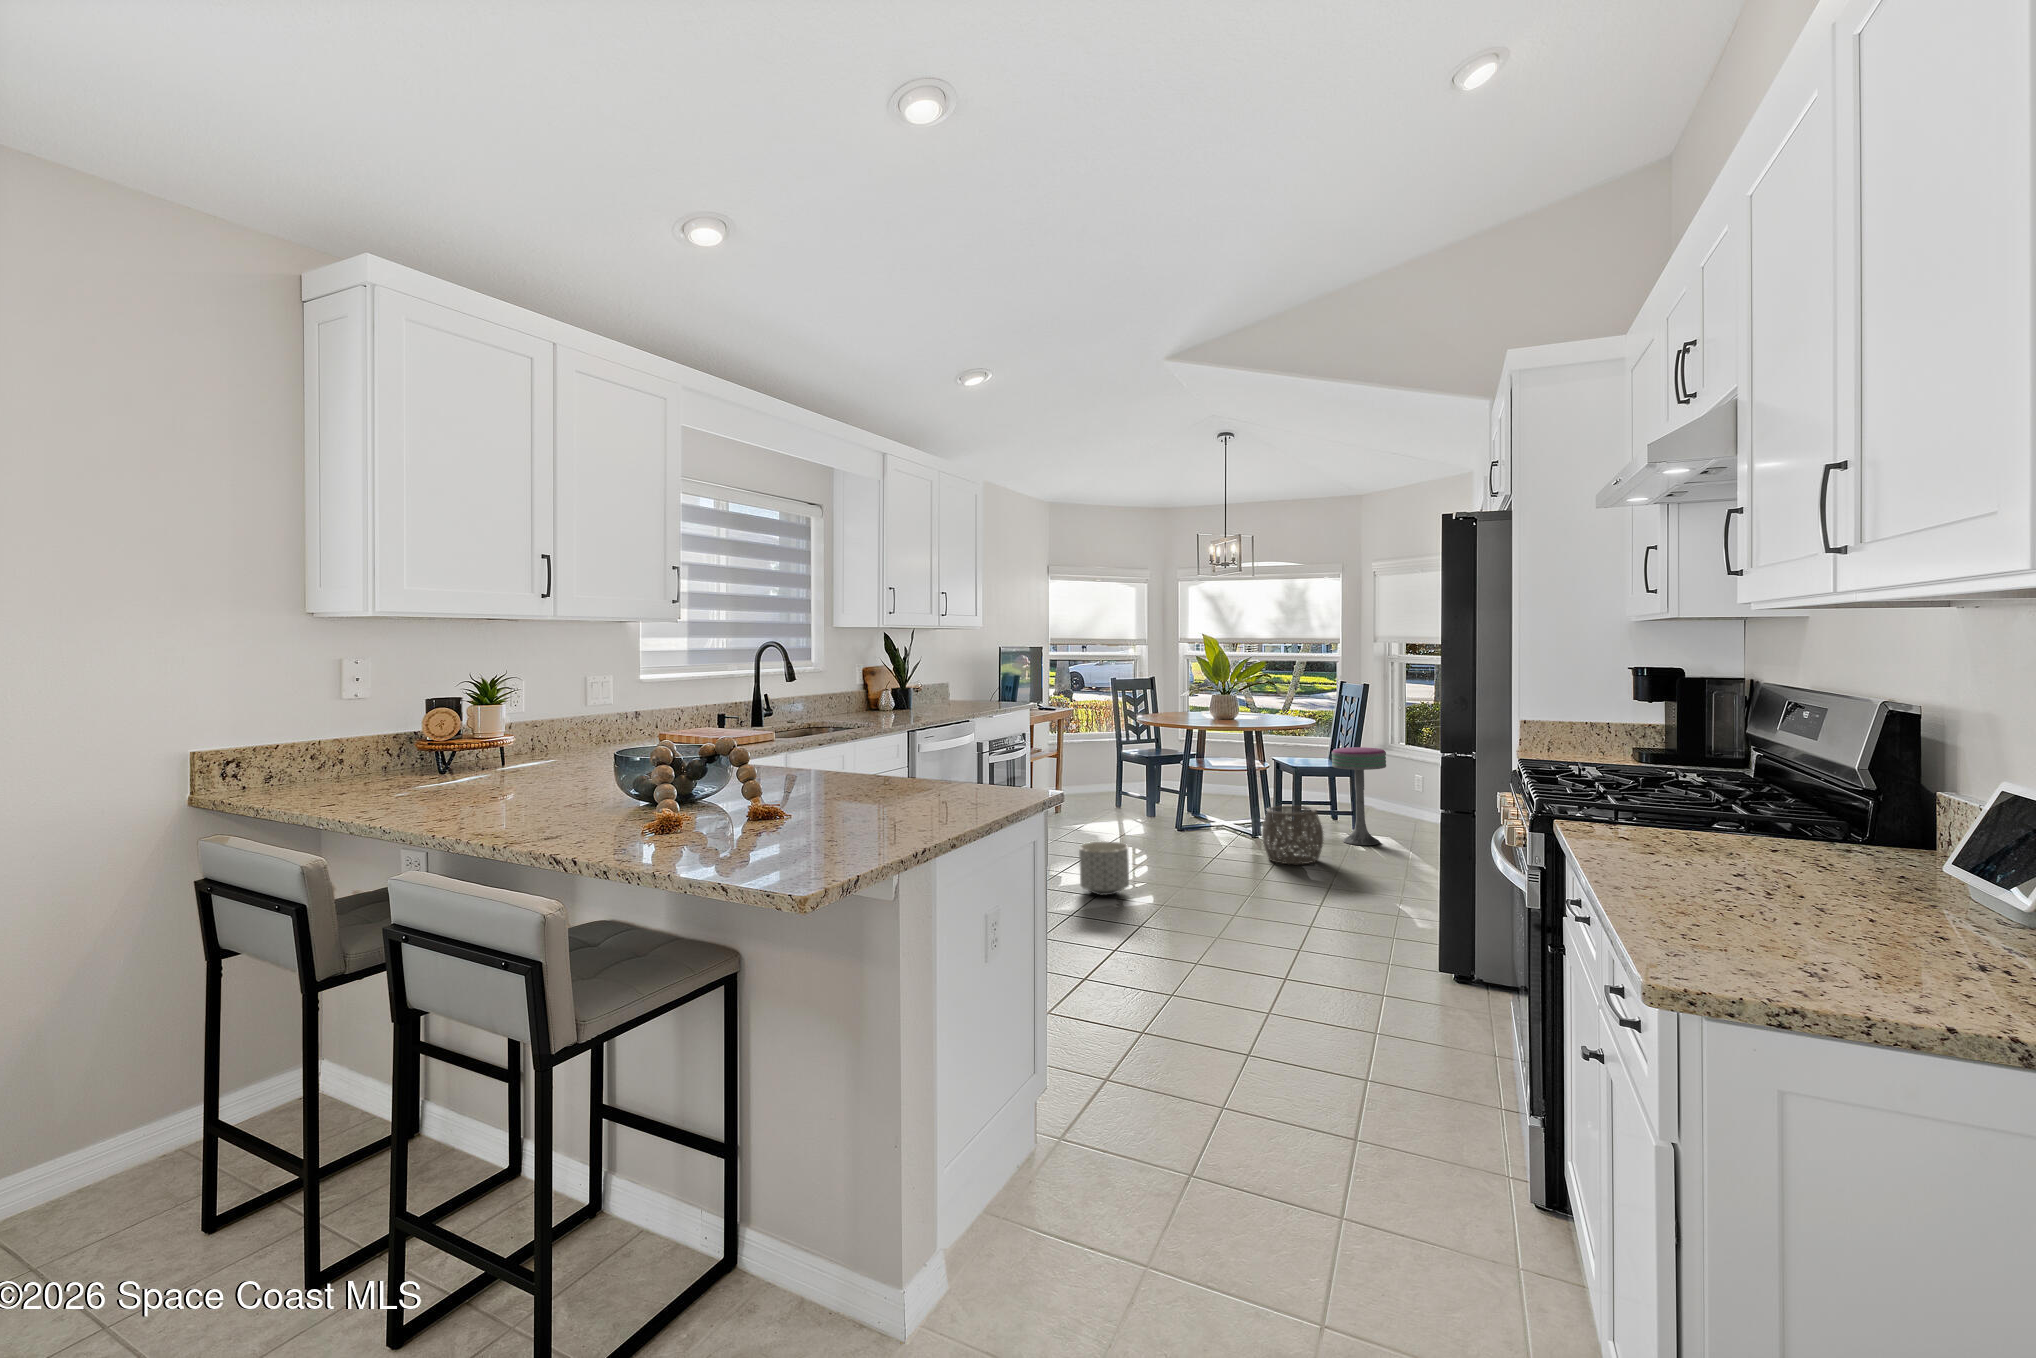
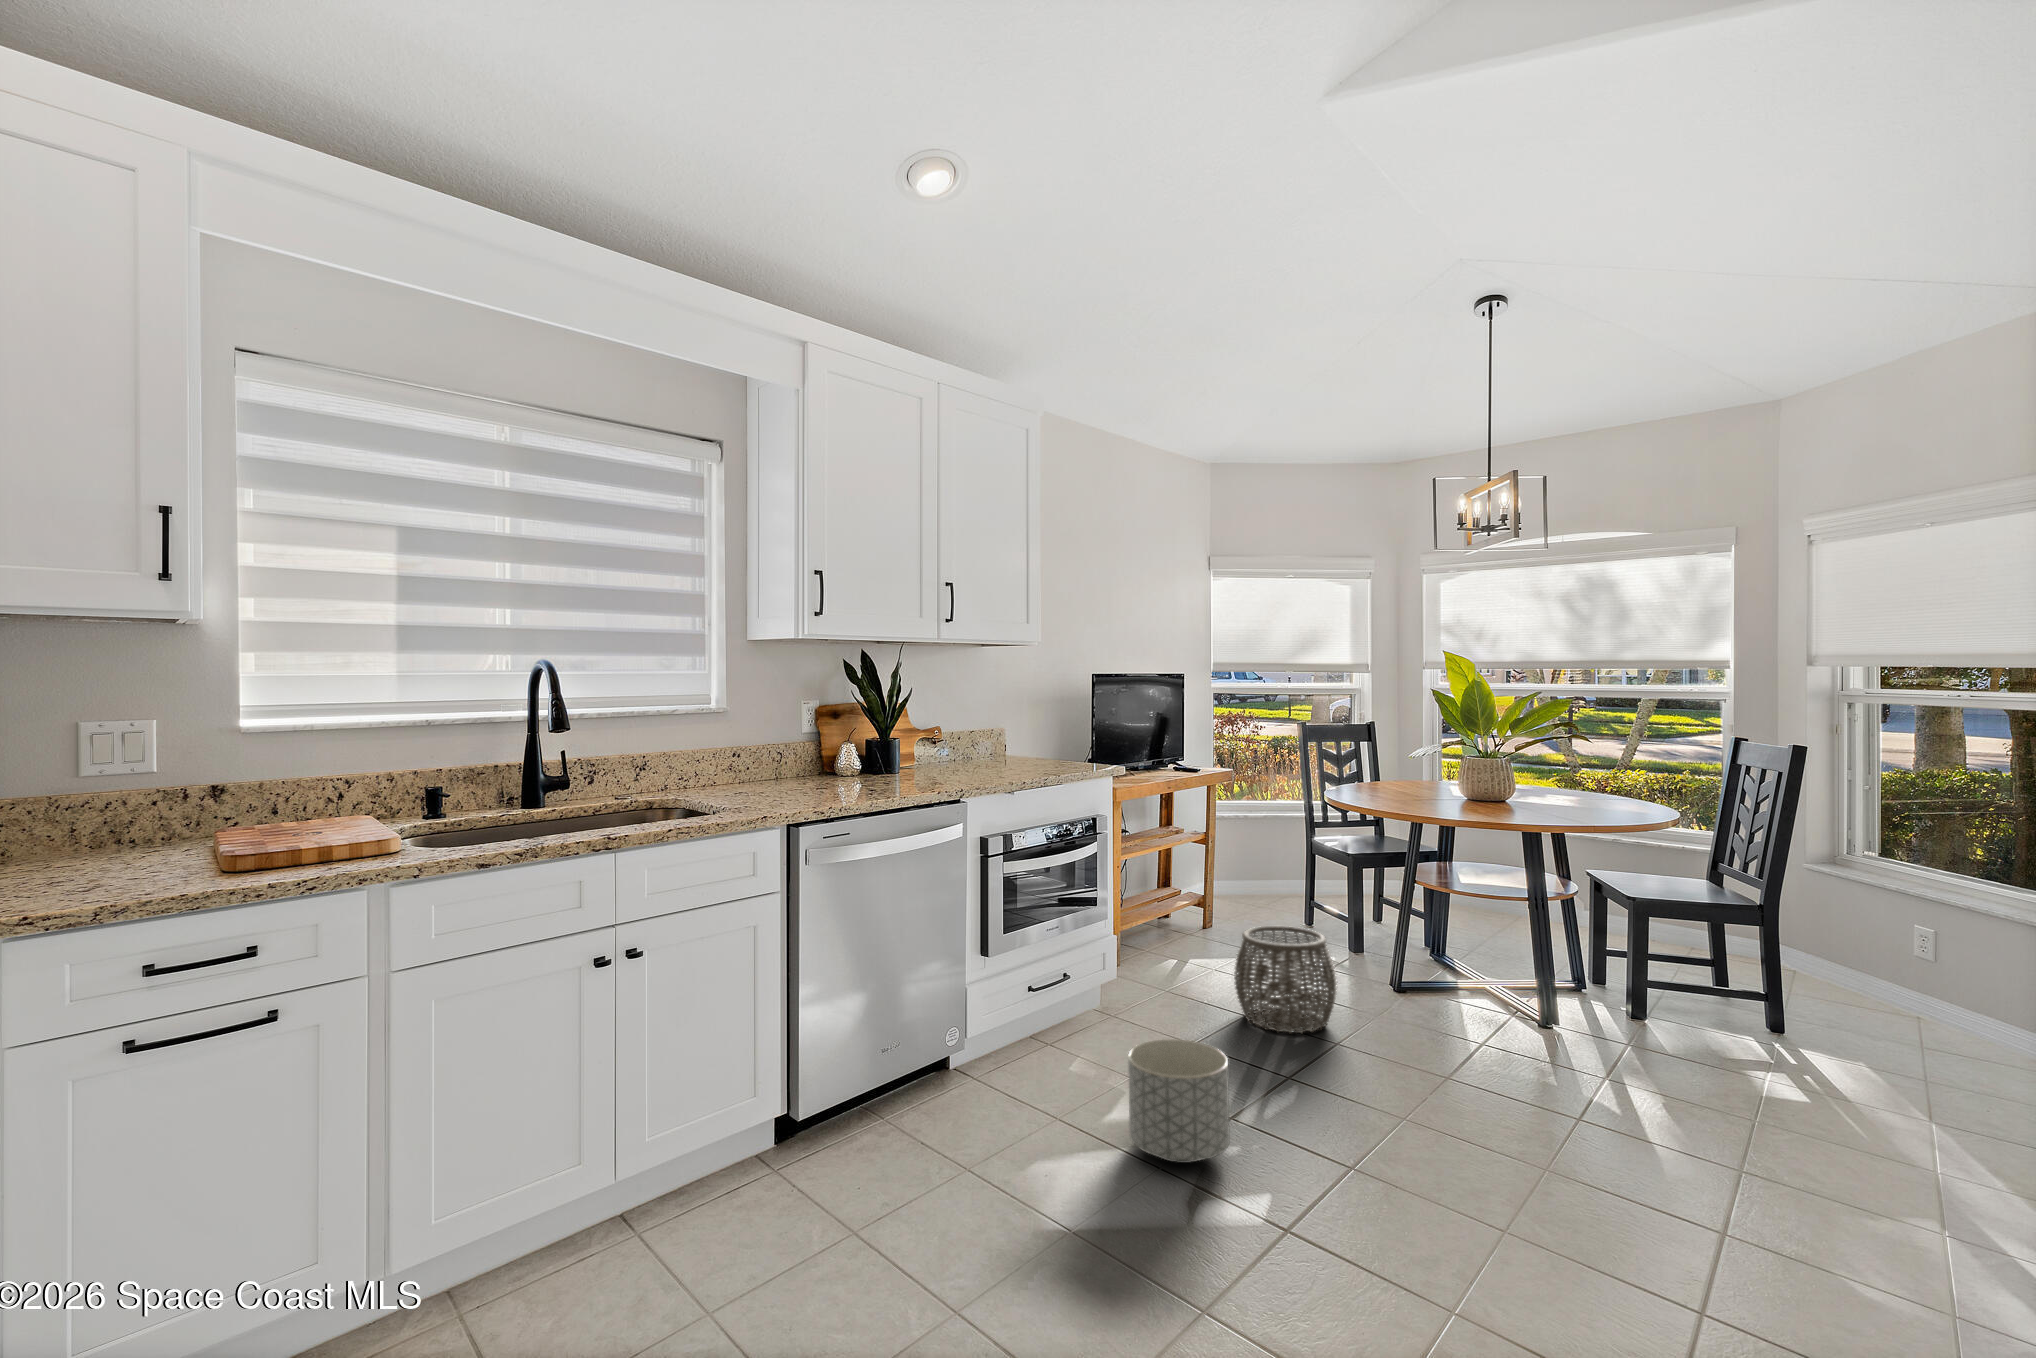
bar stool: present [1332,747,1386,845] -> none [1717,870,1851,1081]
woven basket: present [1262,805,1324,865] -> present [1234,926,1337,1033]

